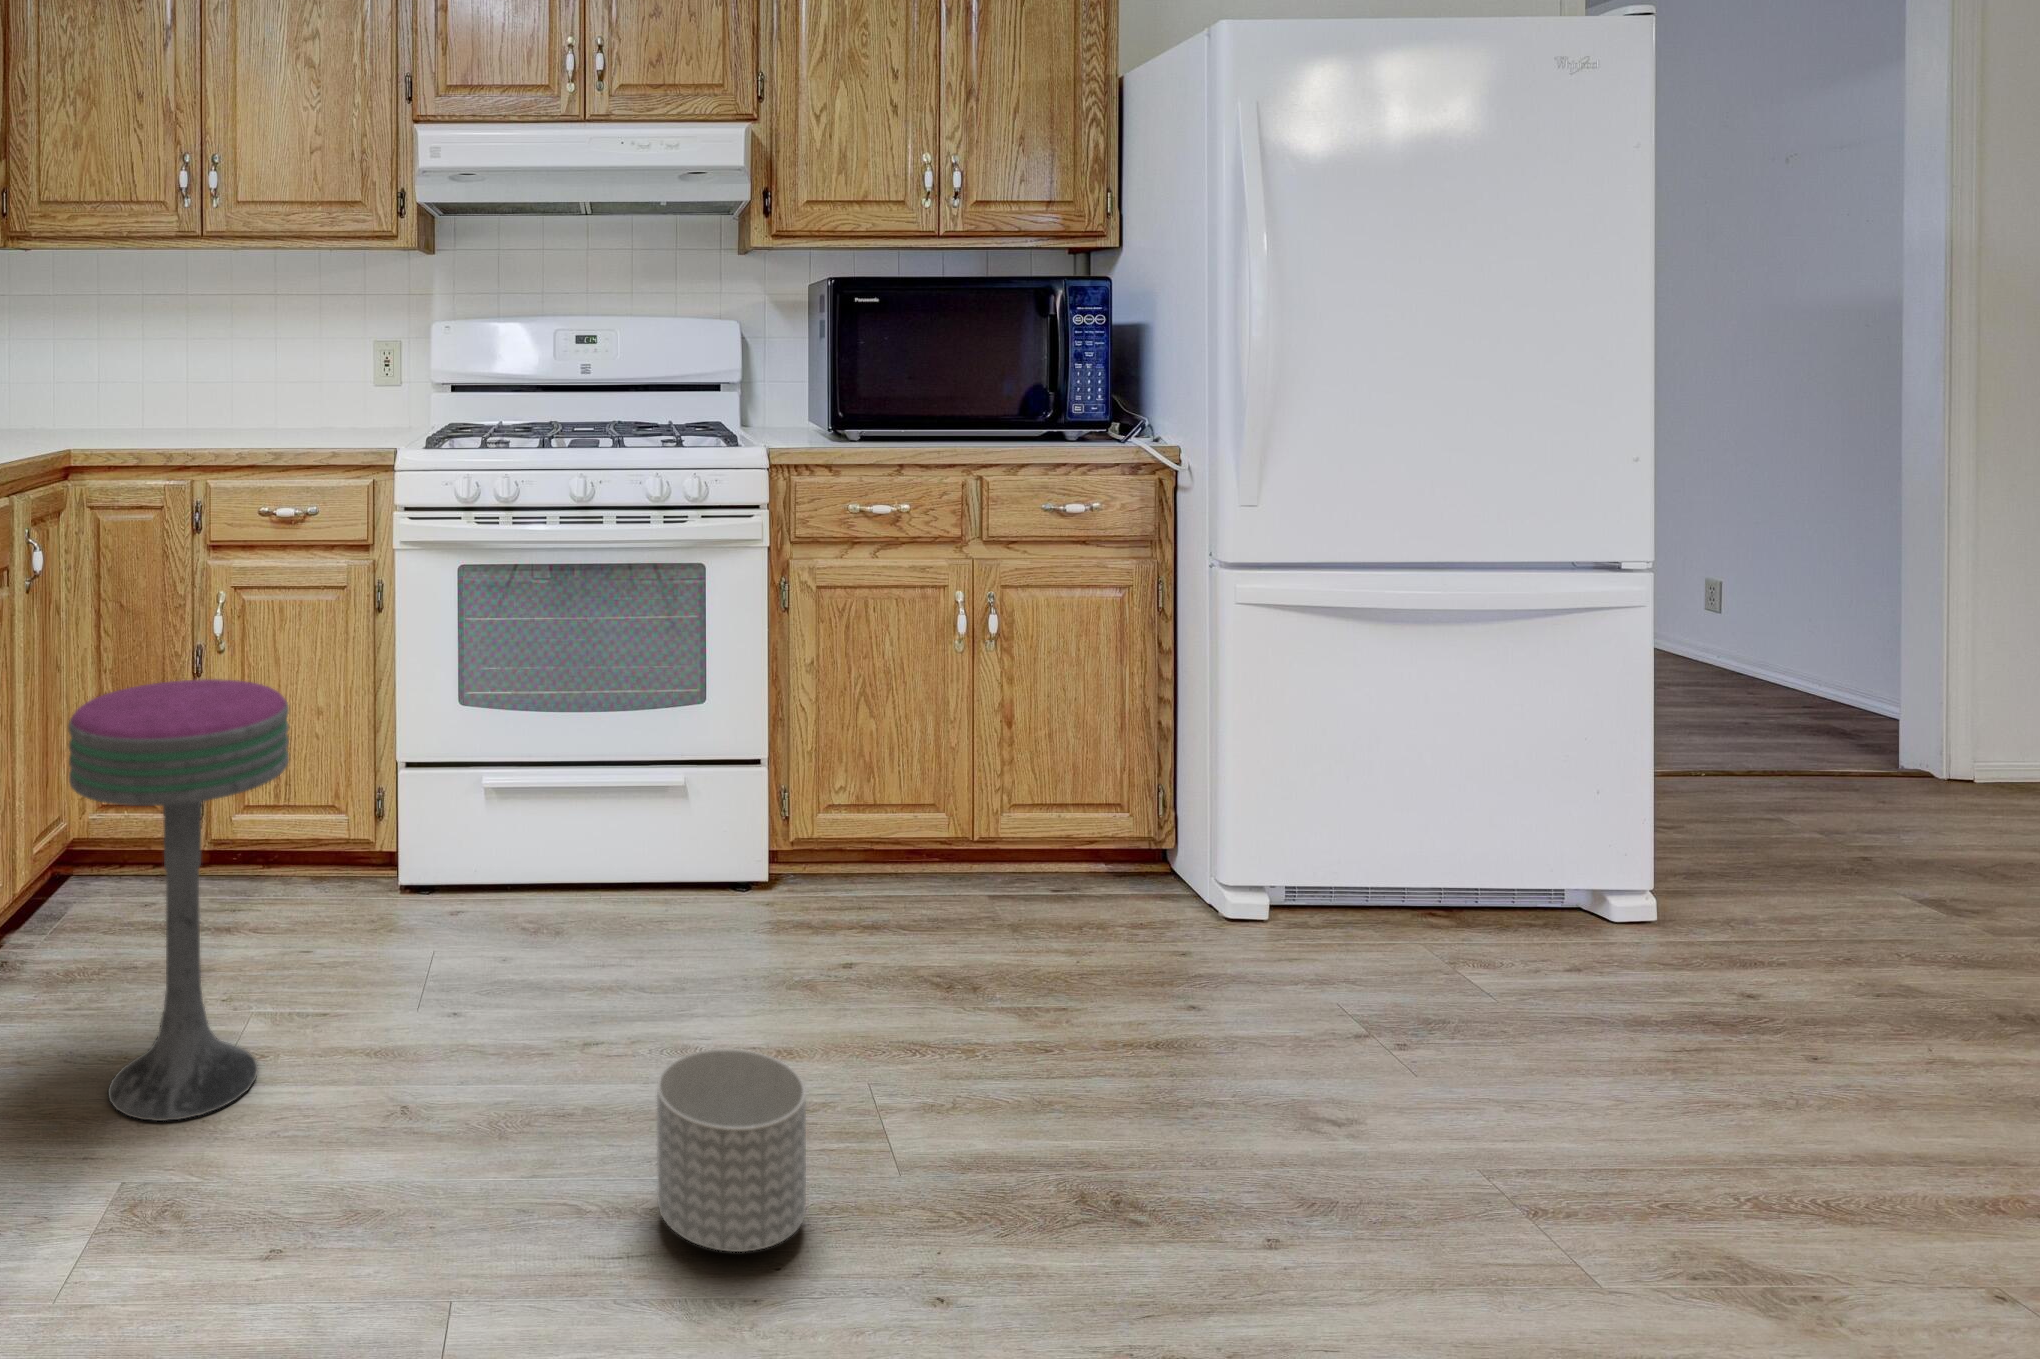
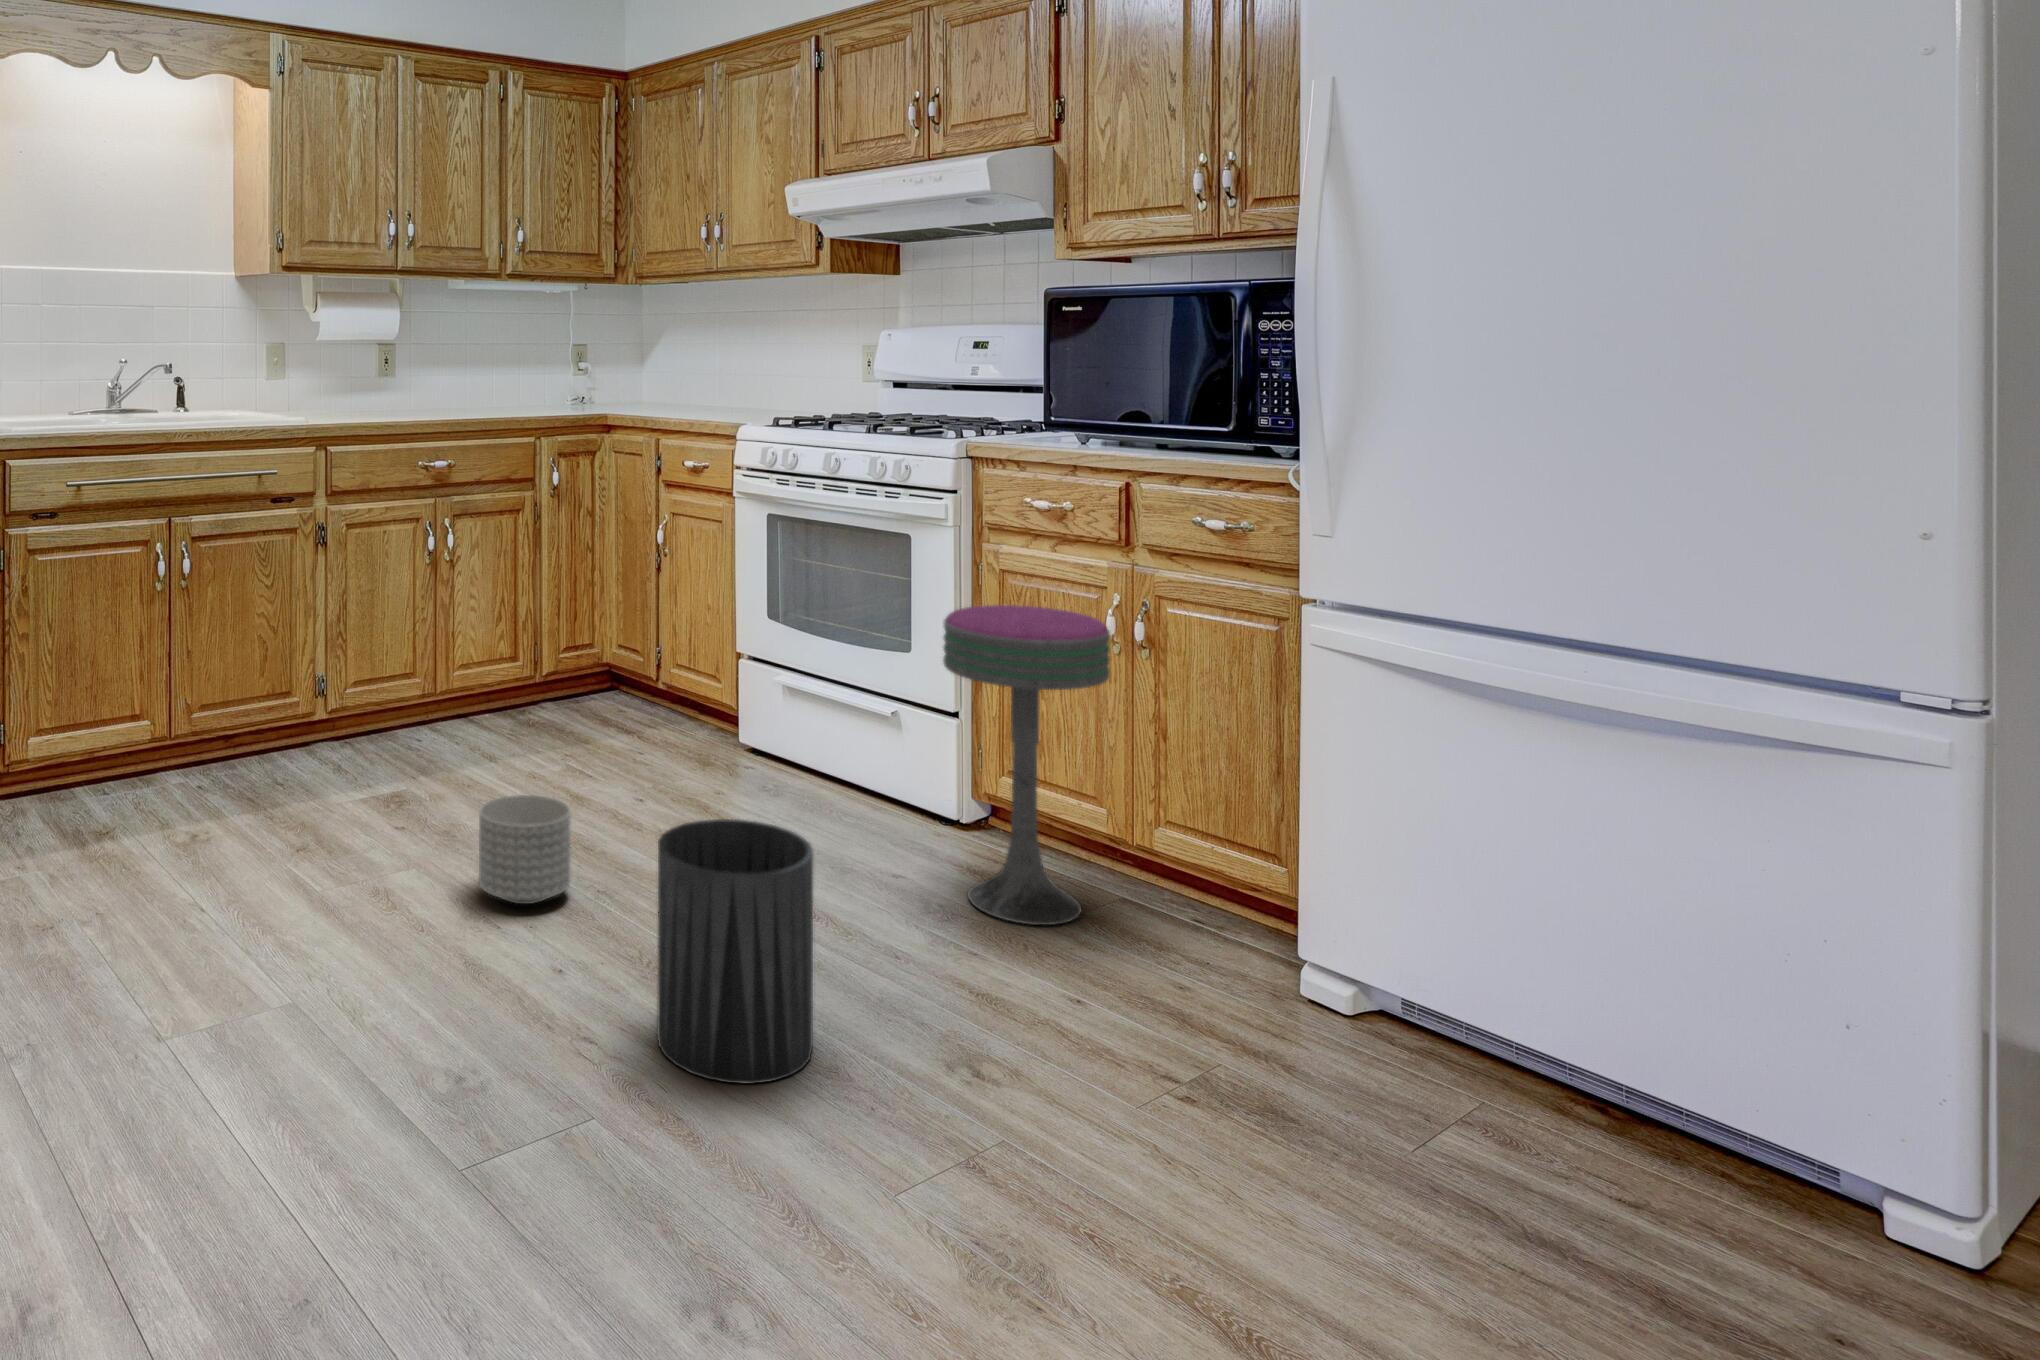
bar stool: present [68,679,289,1121] -> present [943,605,1110,925]
trash can: none [1159,934,1378,1297] -> present [657,819,813,1084]

